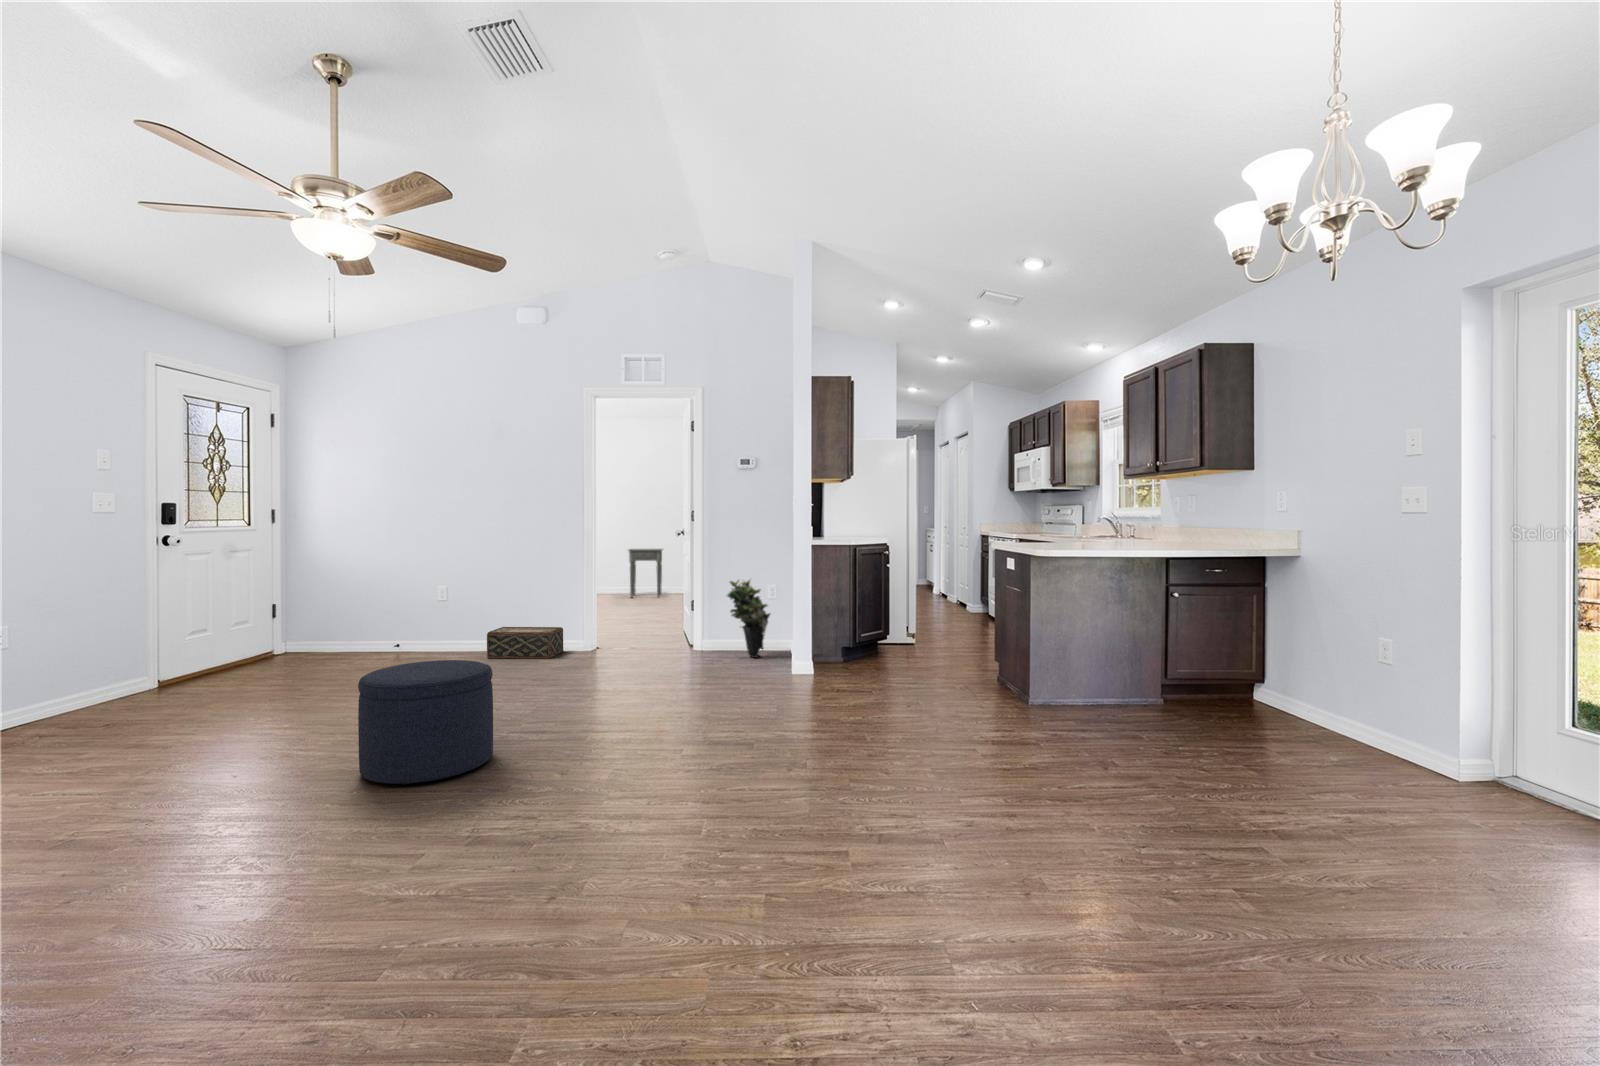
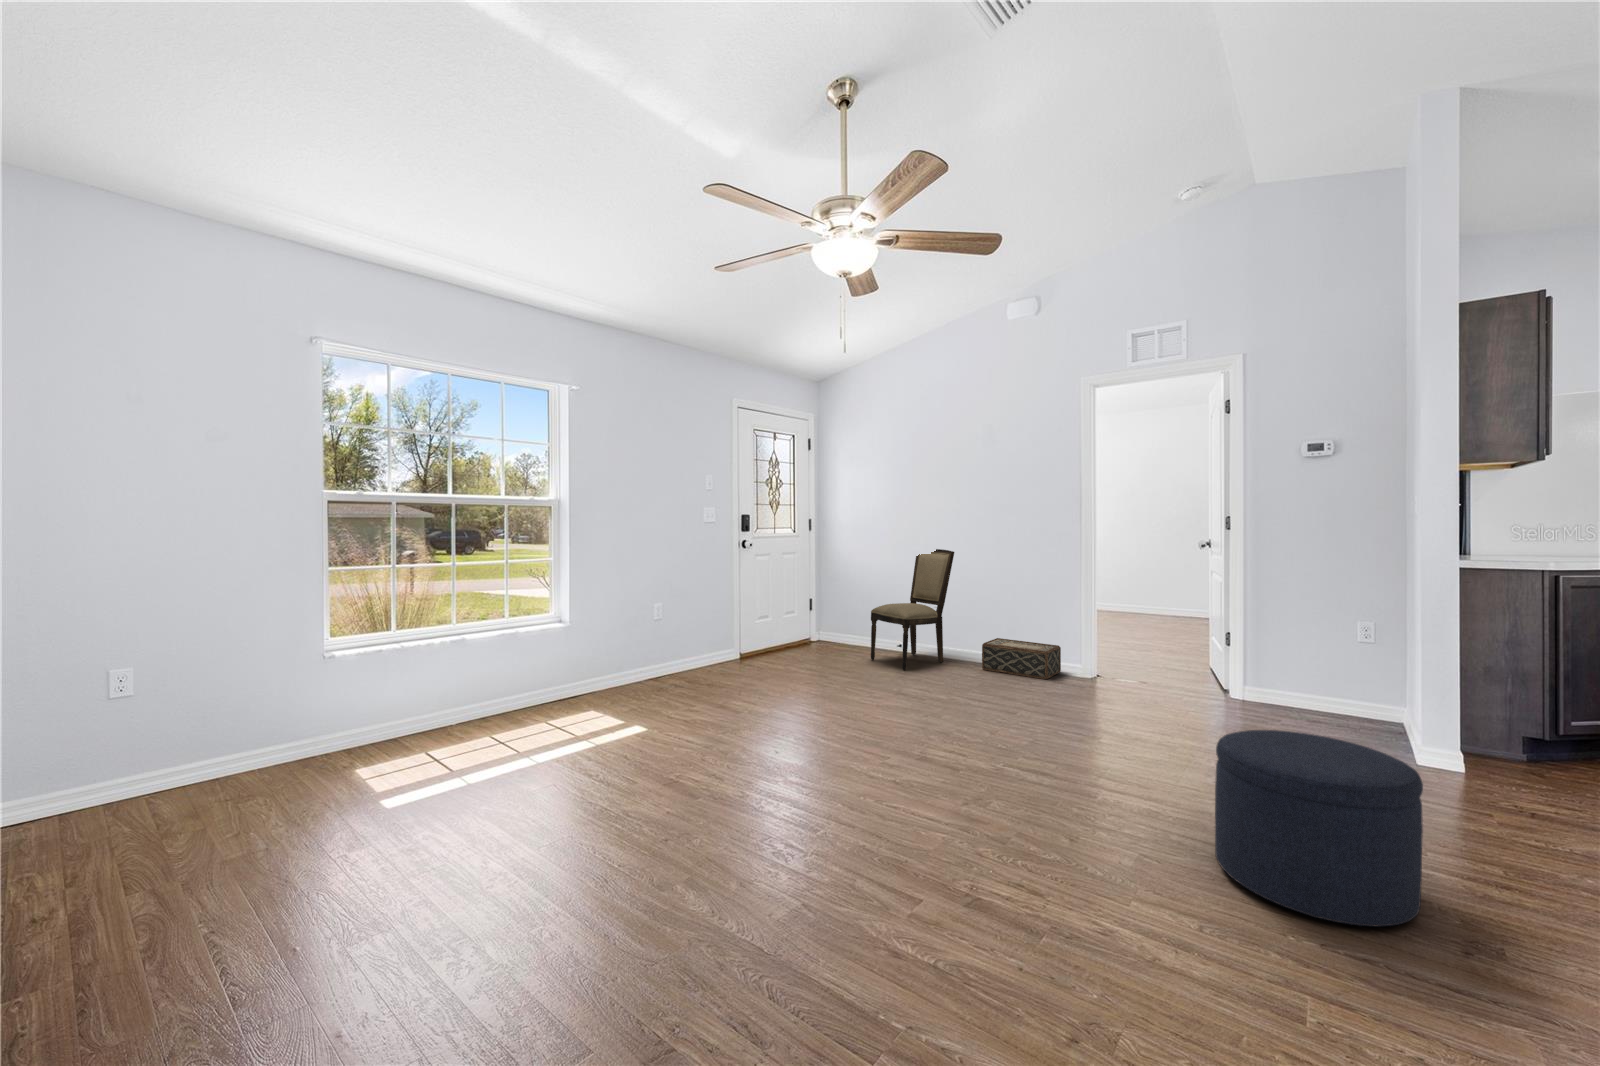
dining chair: none [357,541,457,668] -> present [871,549,954,670]
side table: present [629,549,662,597] -> none [1127,553,1171,610]
potted plant: present [727,580,770,658] -> none [1284,610,1361,722]
ottoman: present [358,660,493,785] -> present [1215,730,1423,926]

